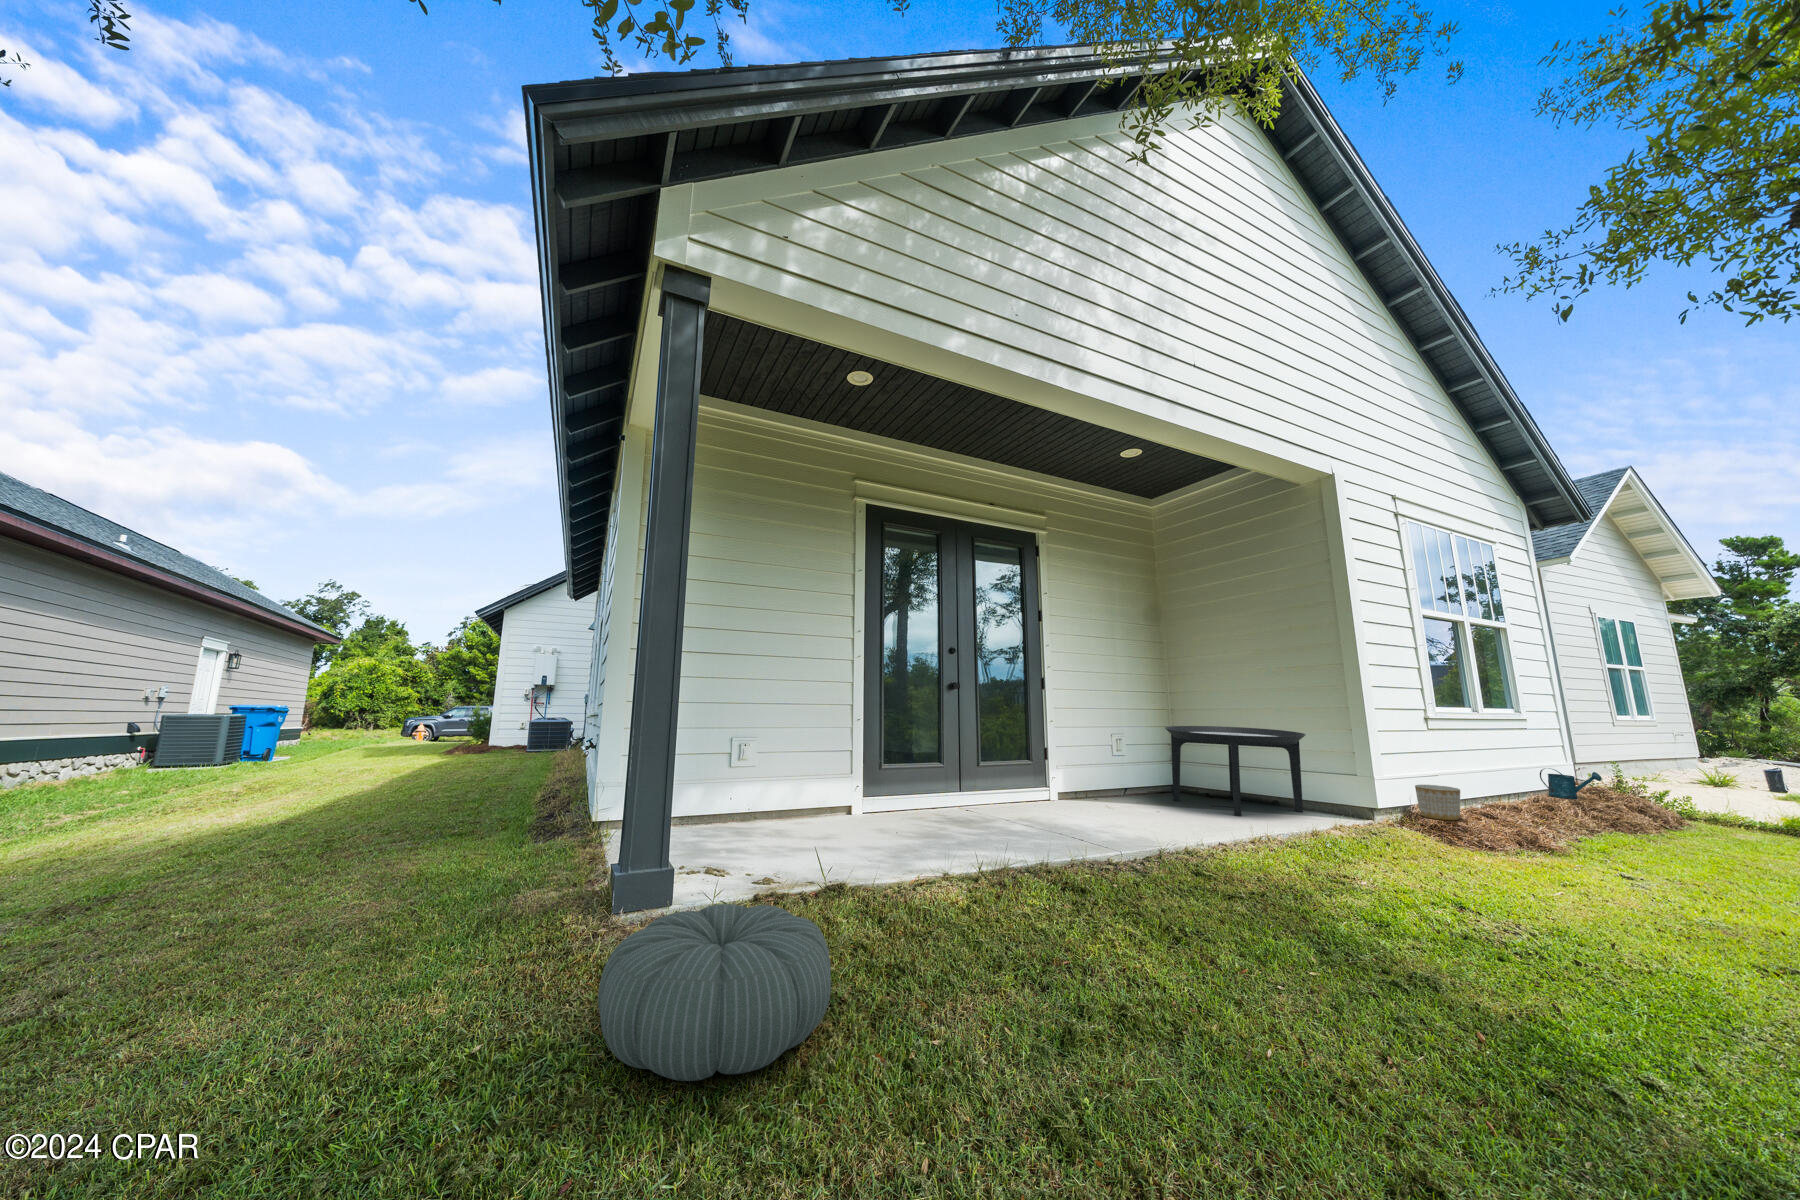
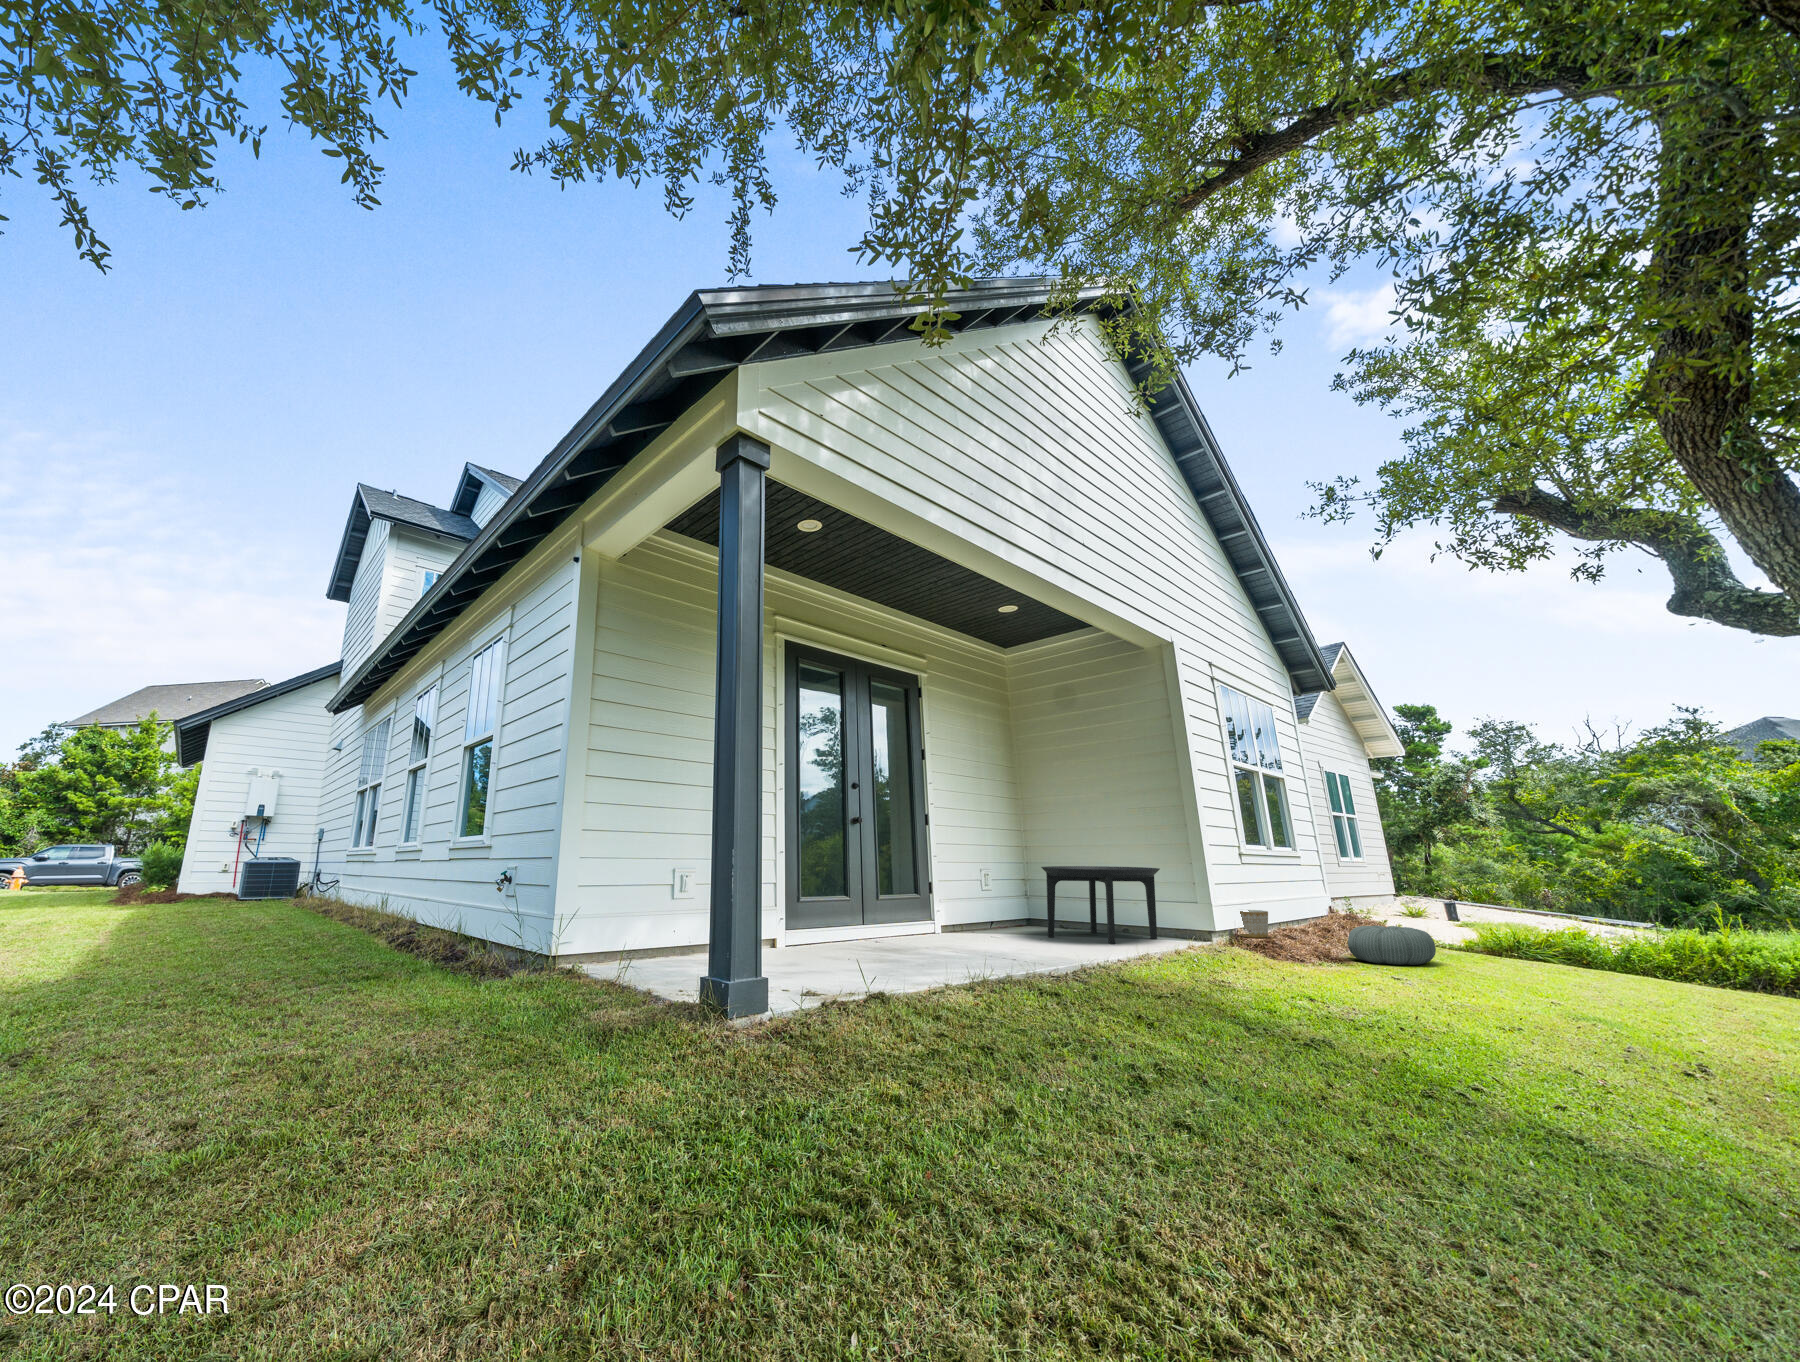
watering can: present [1540,769,1602,799] -> none [1307,897,1348,922]
pouf: present [598,904,831,1081] -> present [1348,926,1436,965]

